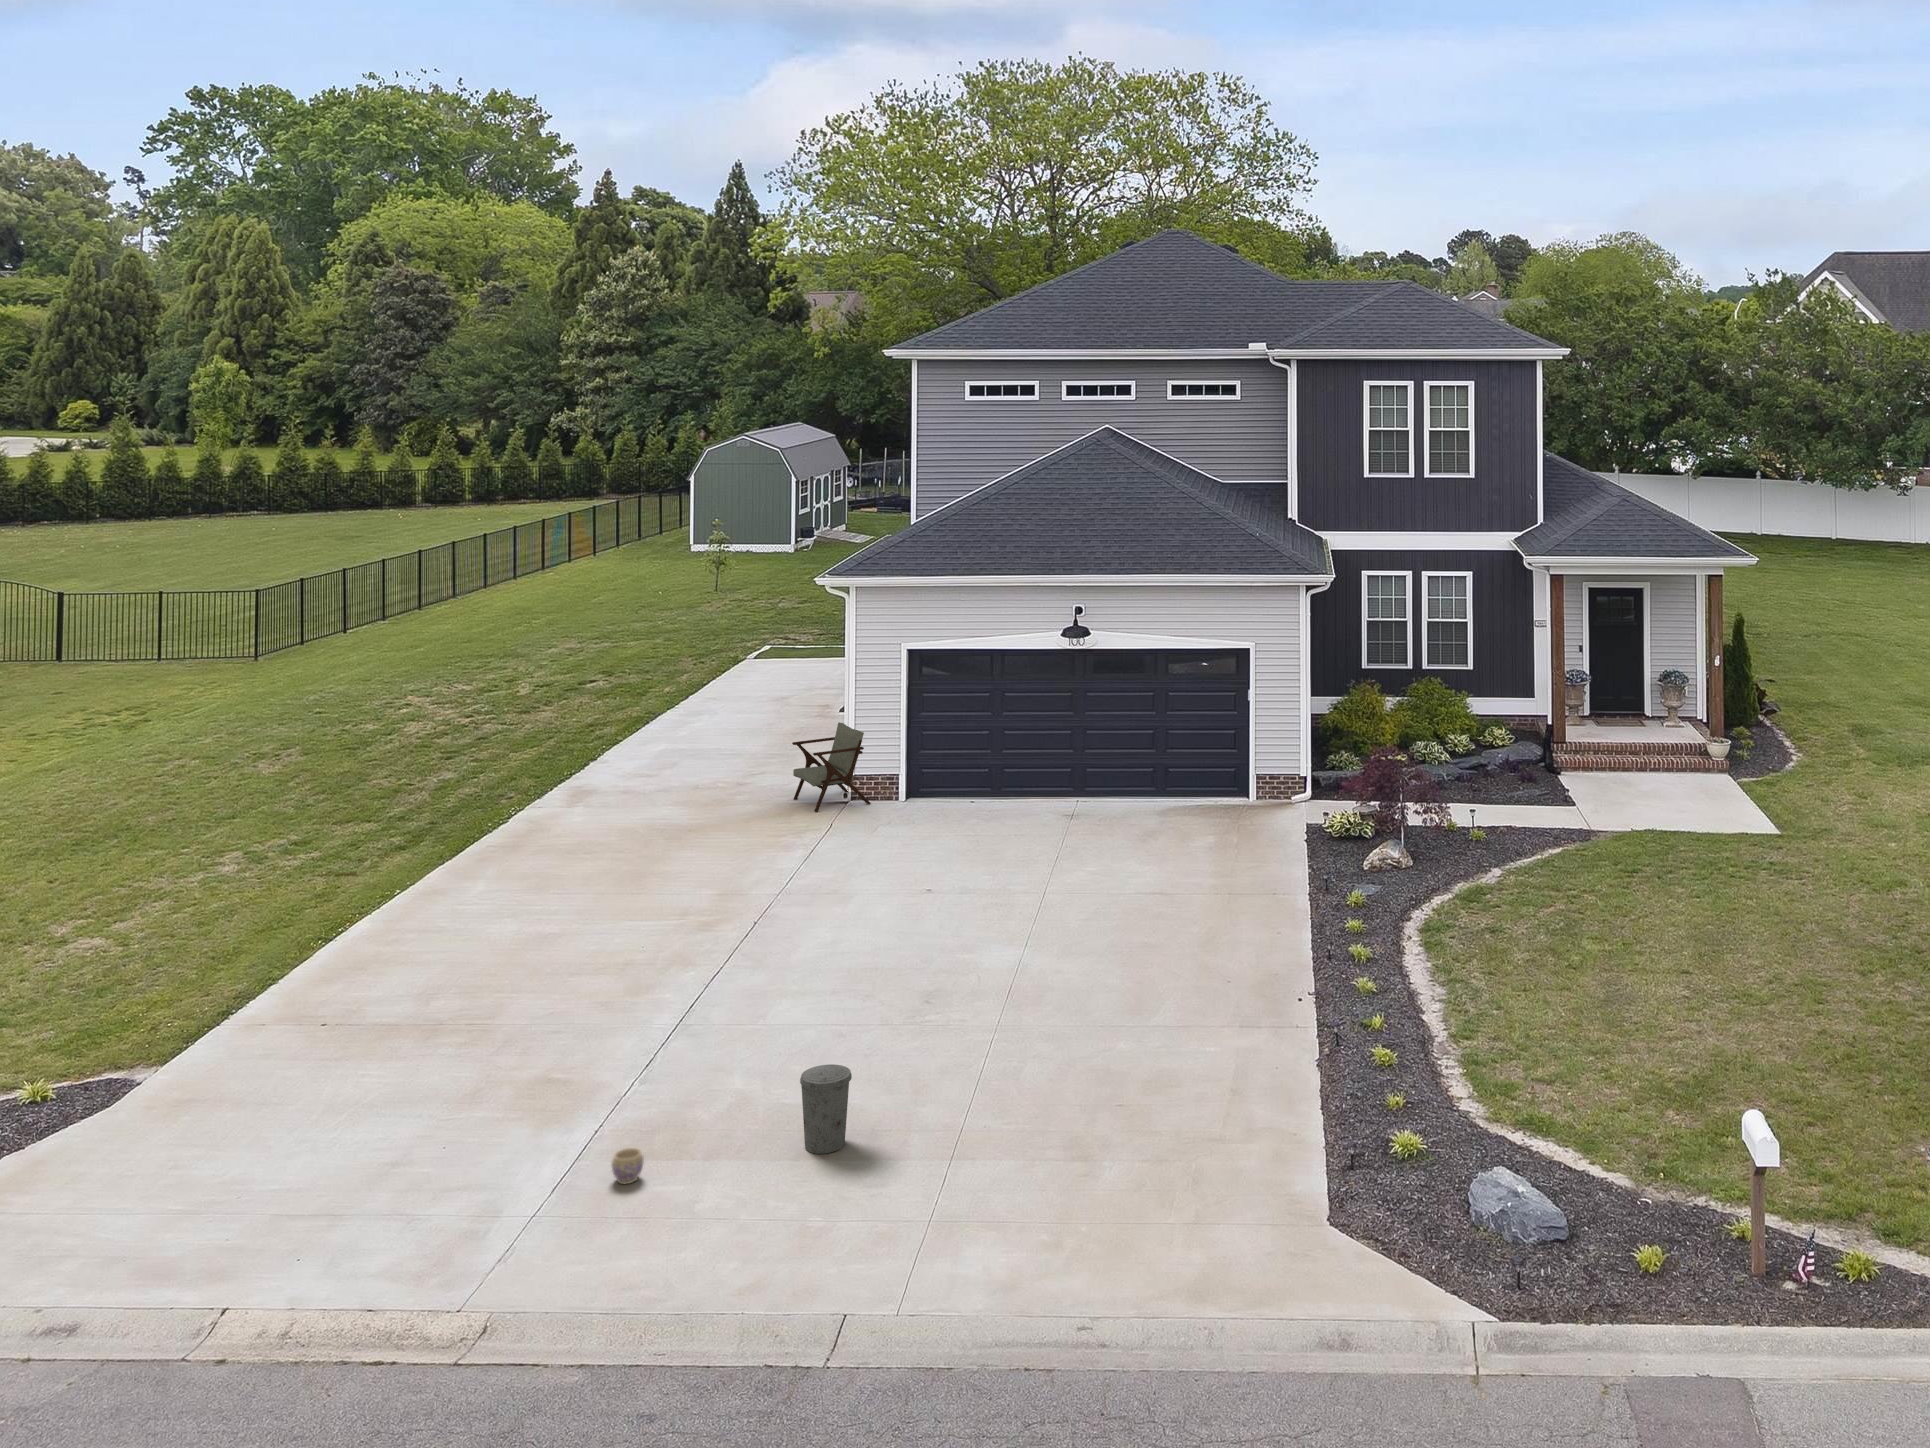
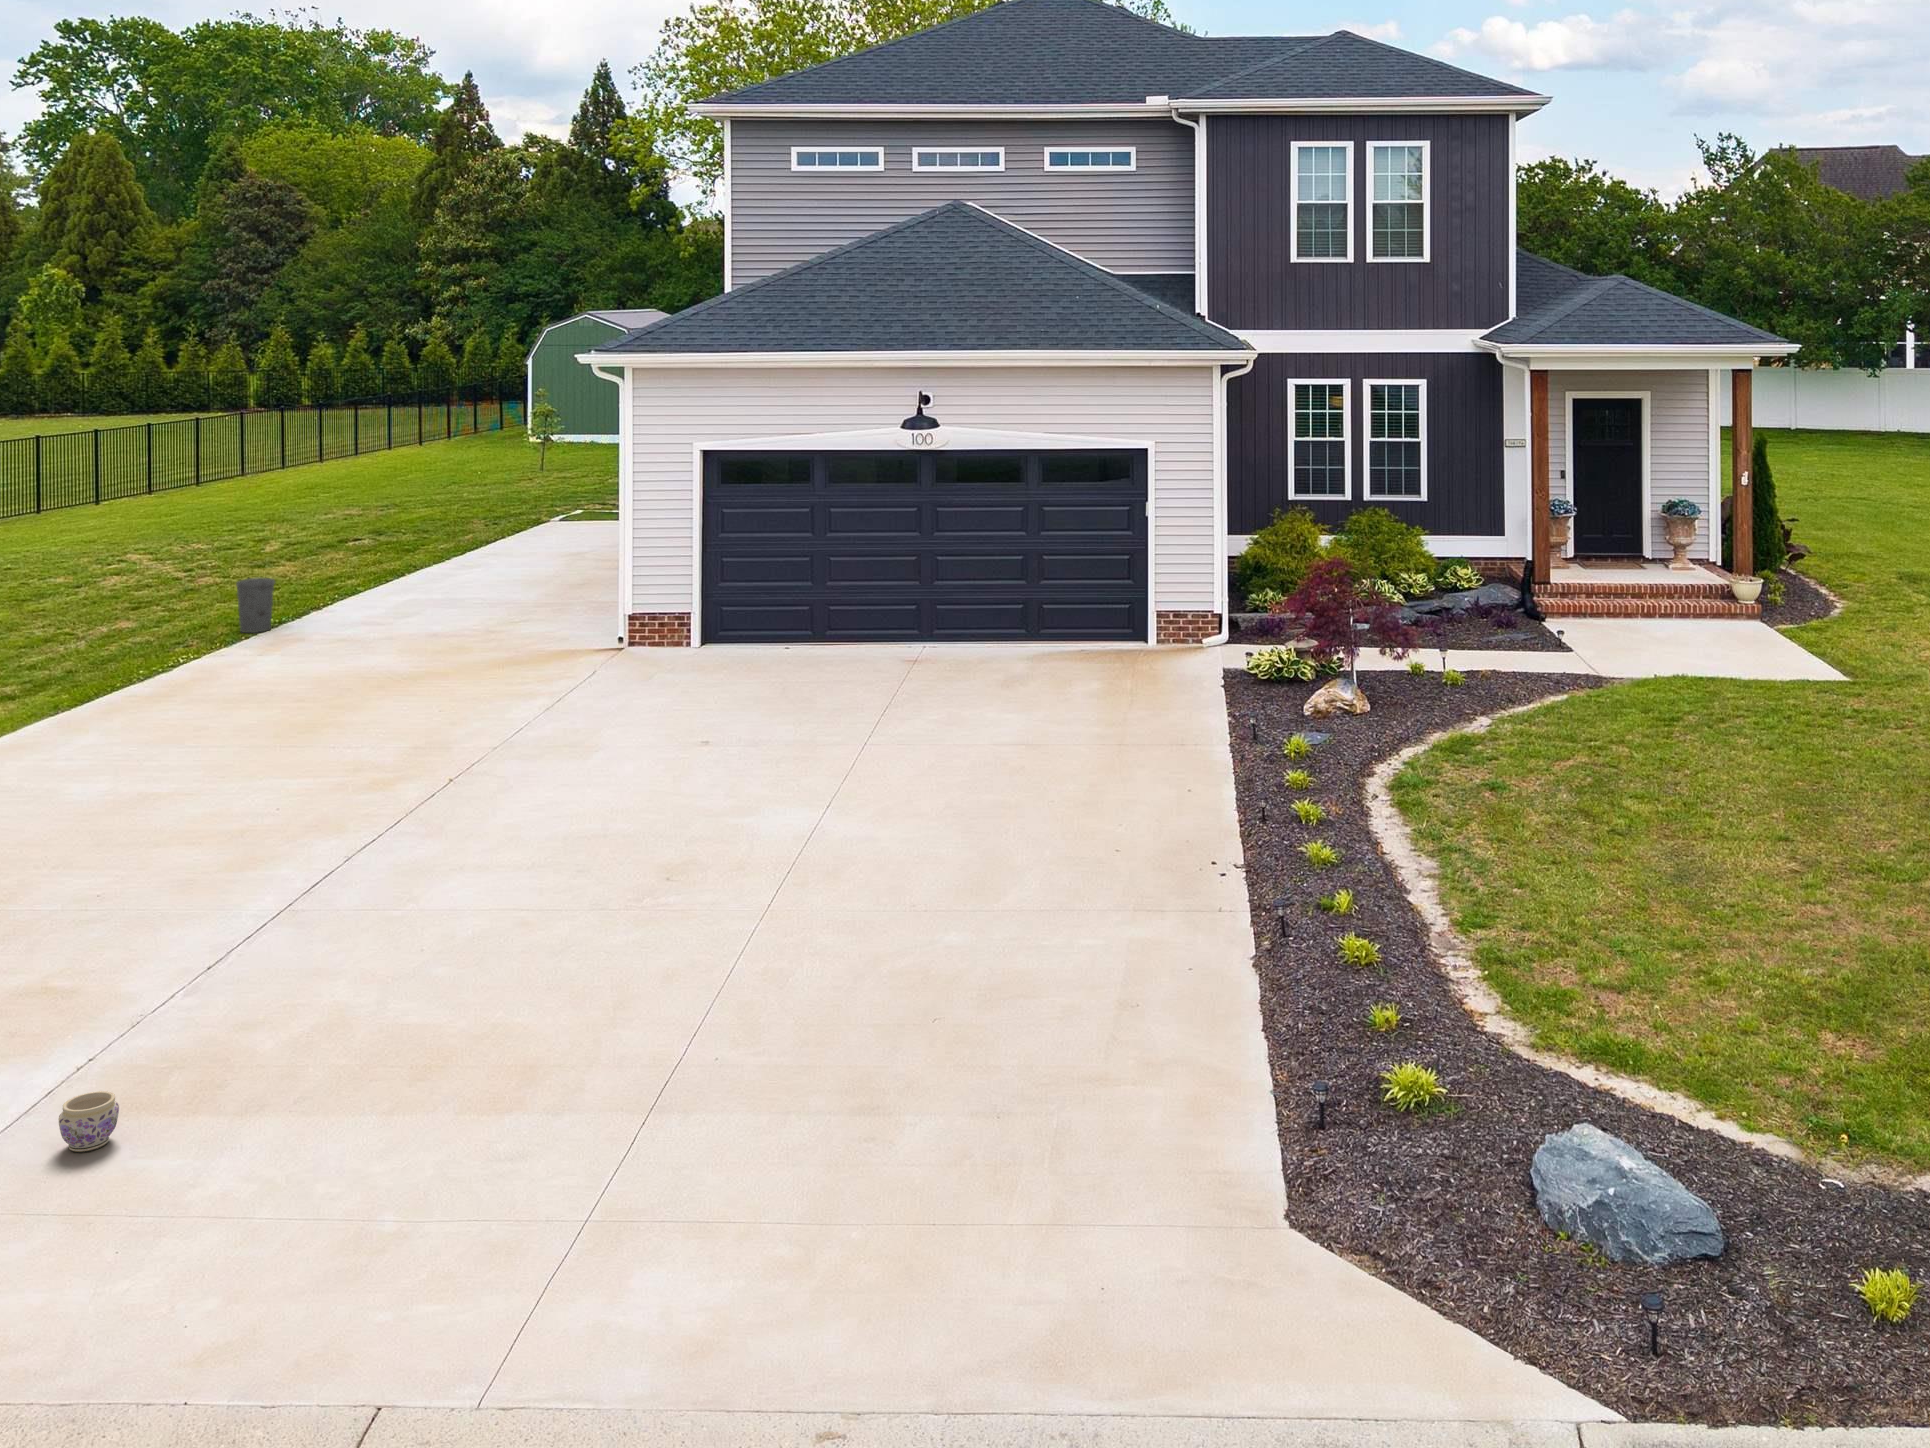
lounge chair: present [792,723,871,812] -> none [568,548,667,656]
trash can: present [800,1064,852,1154] -> present [236,577,275,633]

